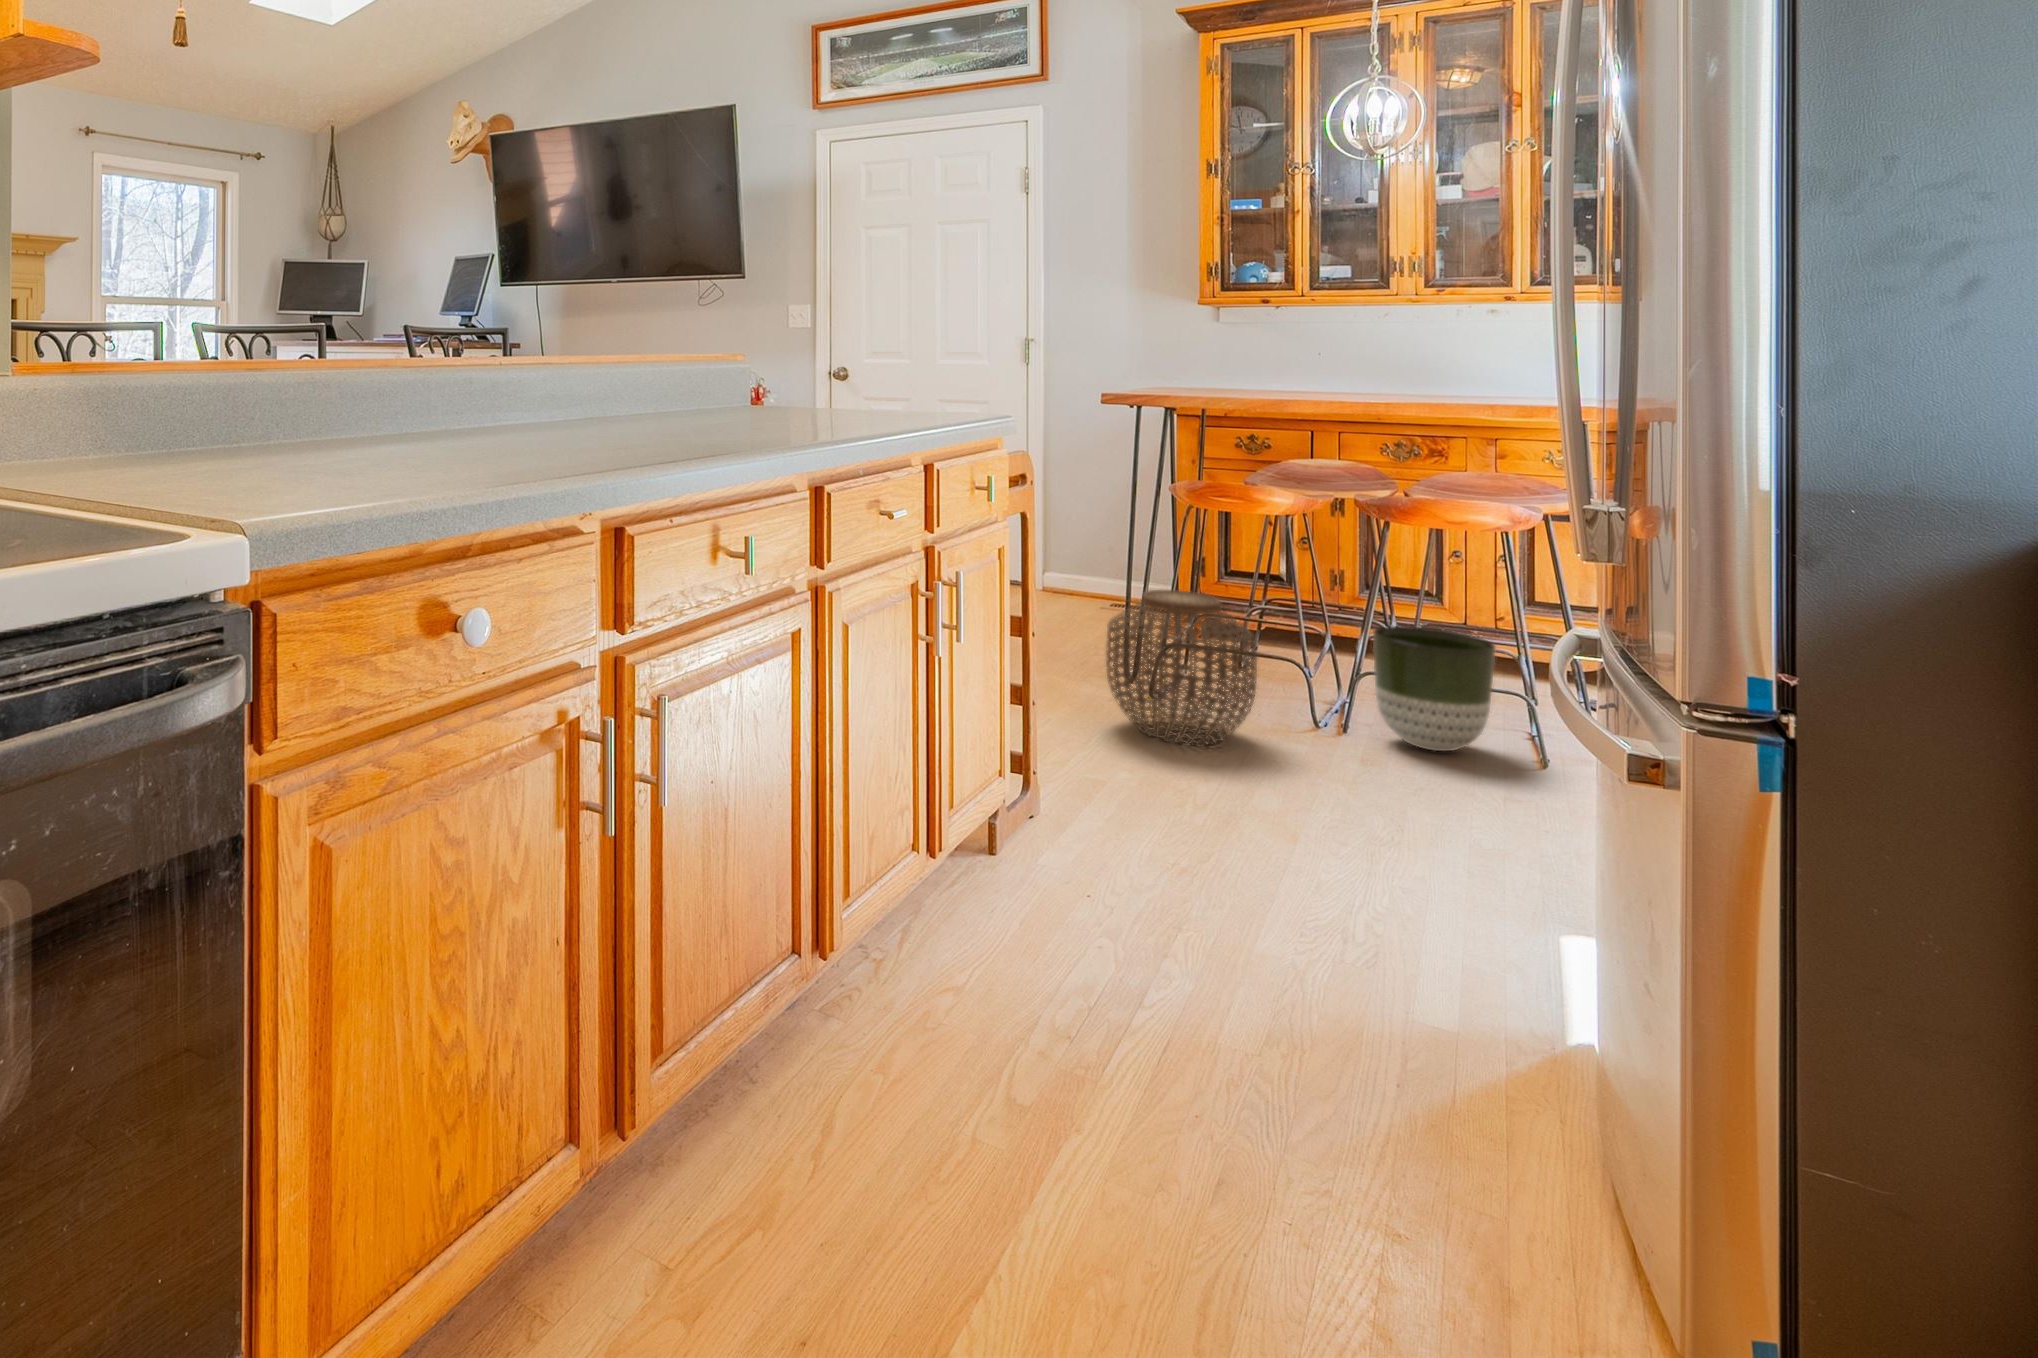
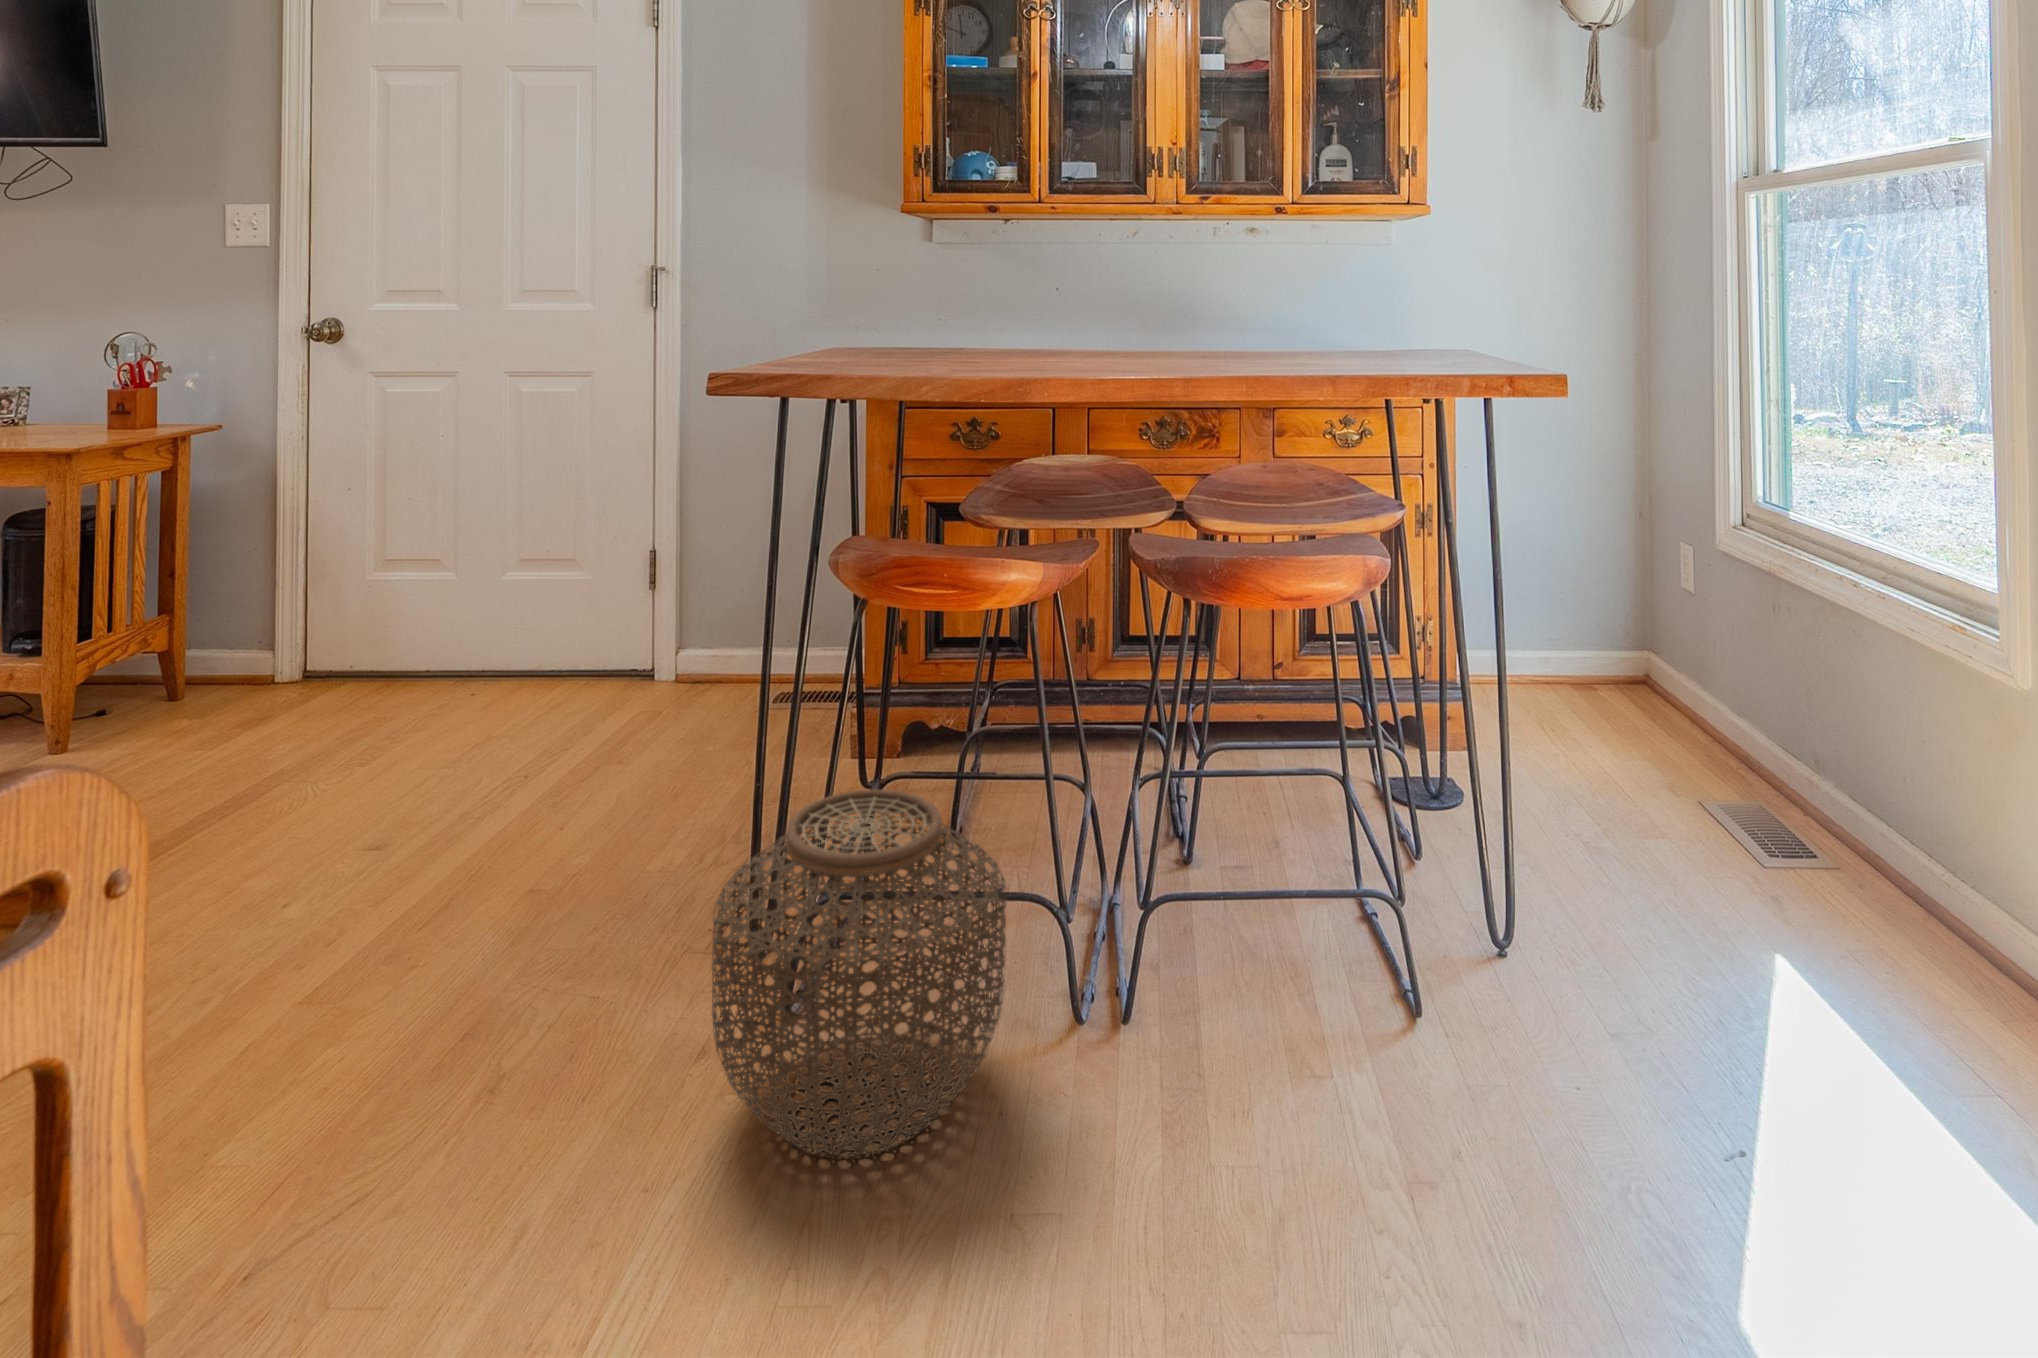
planter: present [1373,626,1495,751] -> none [1178,755,1352,989]

